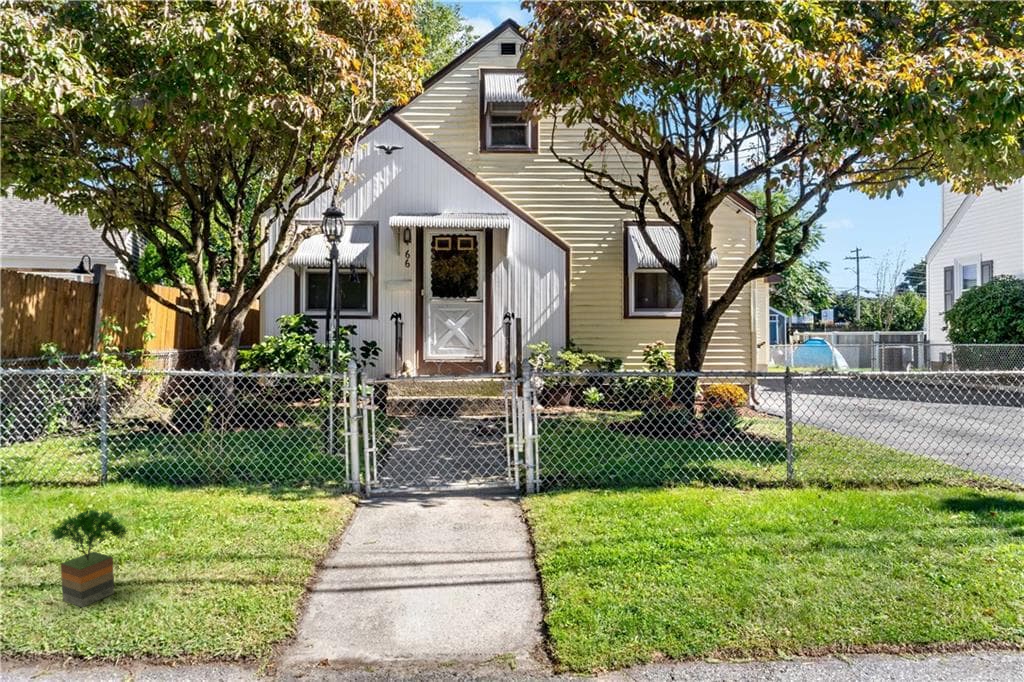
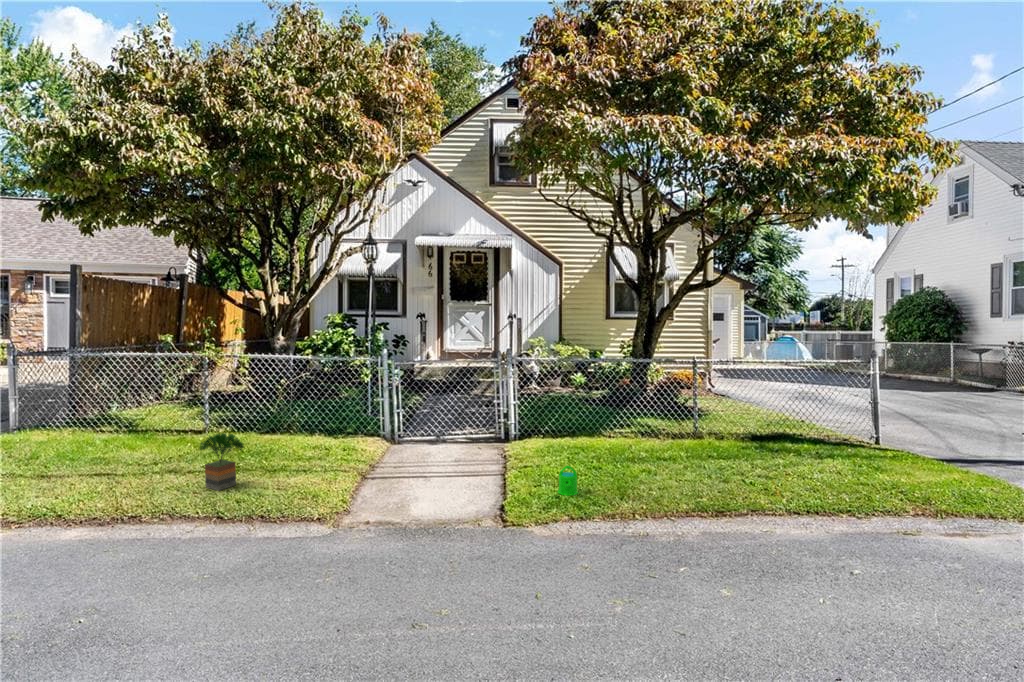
watering can: none [626,555,661,605] -> present [558,465,578,496]

